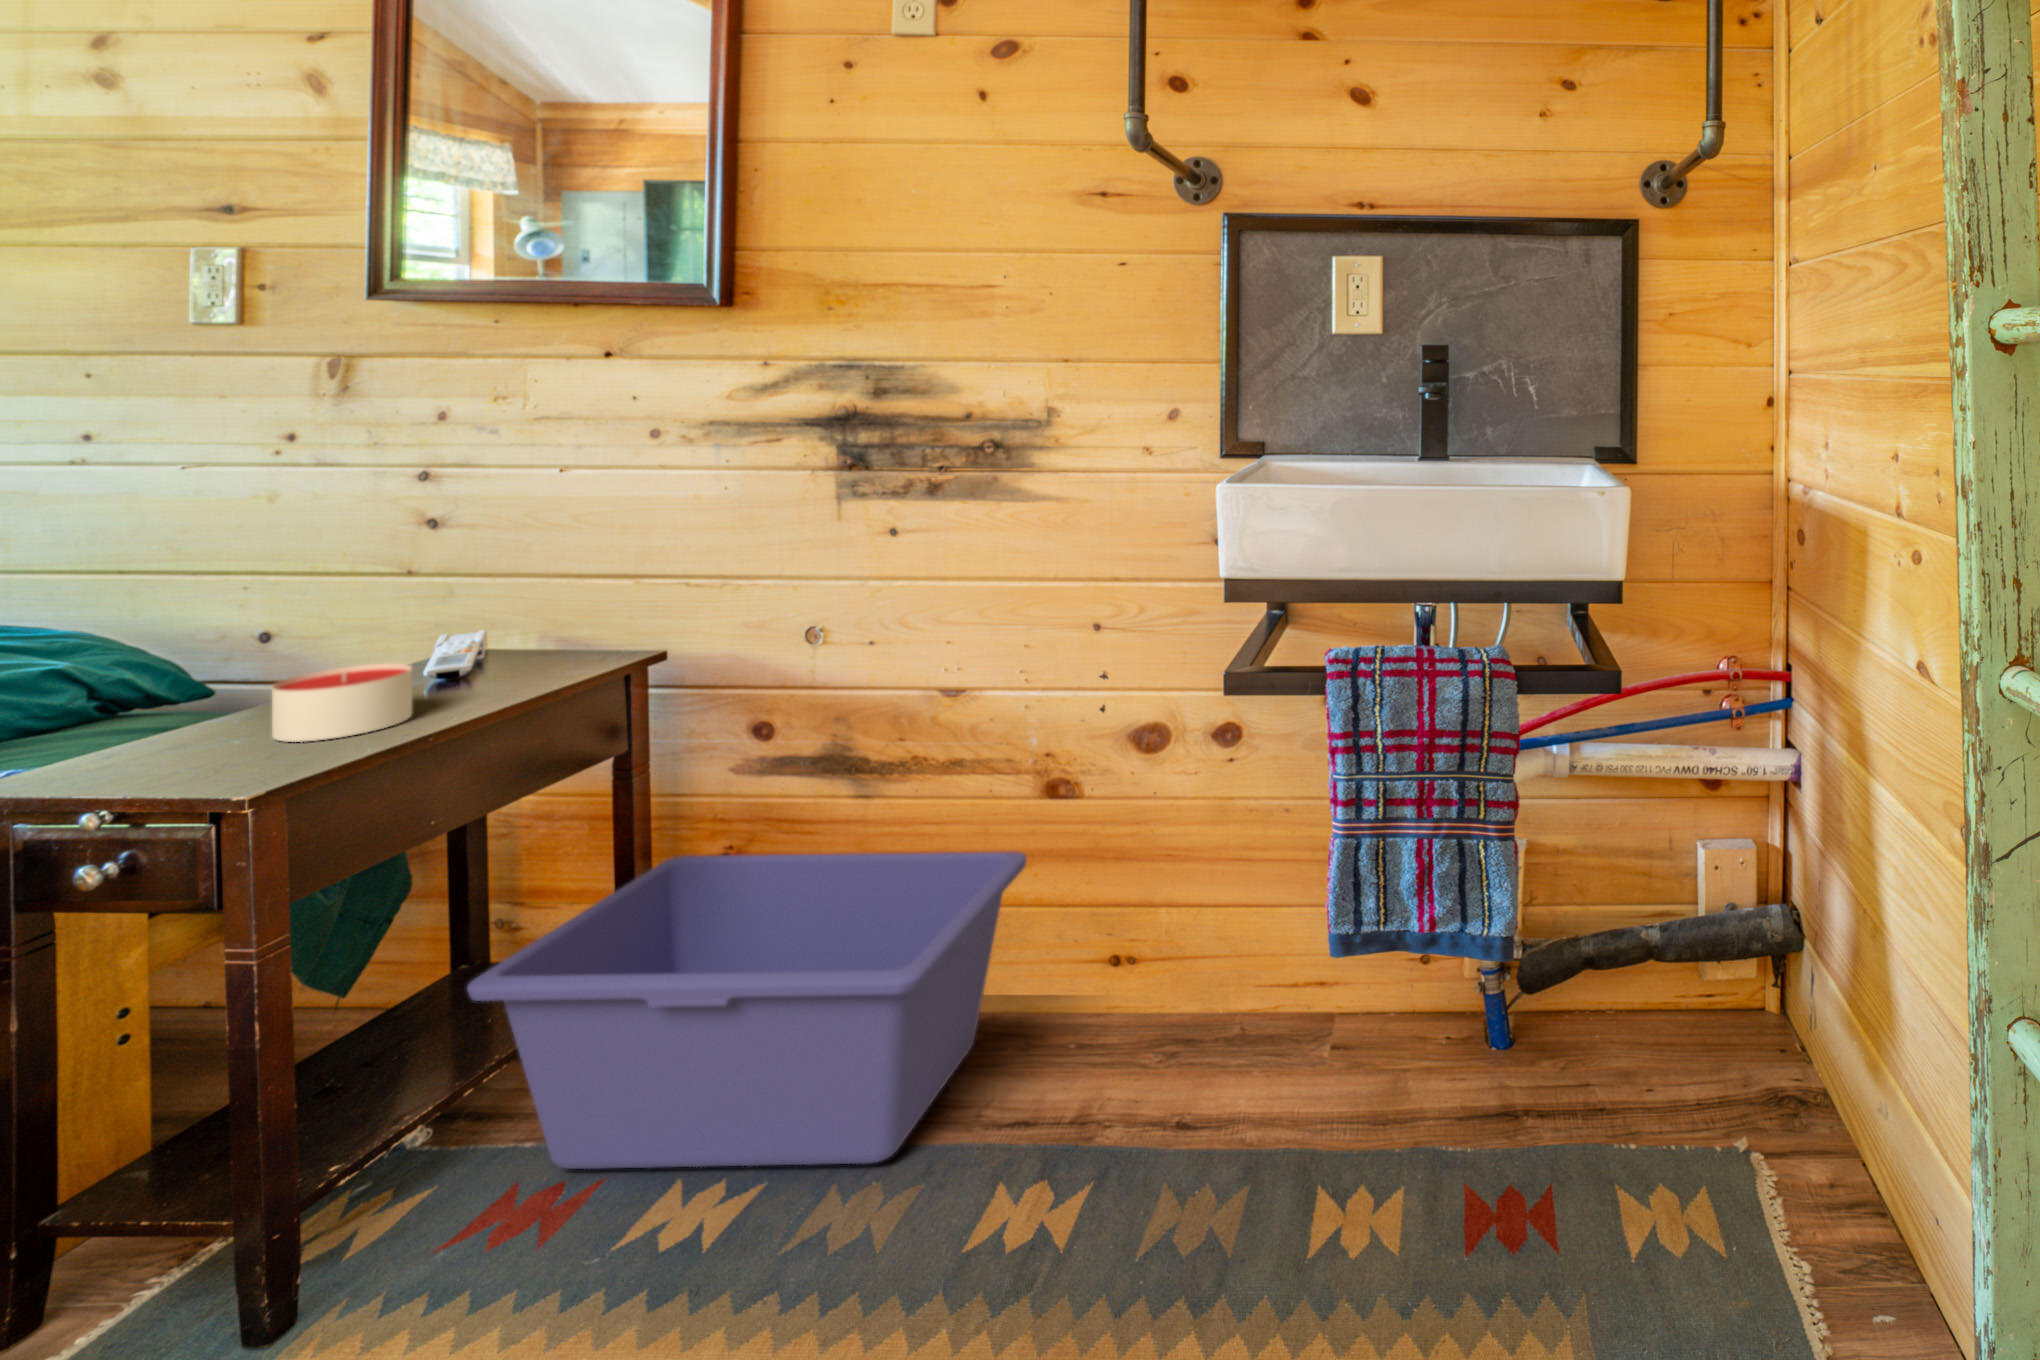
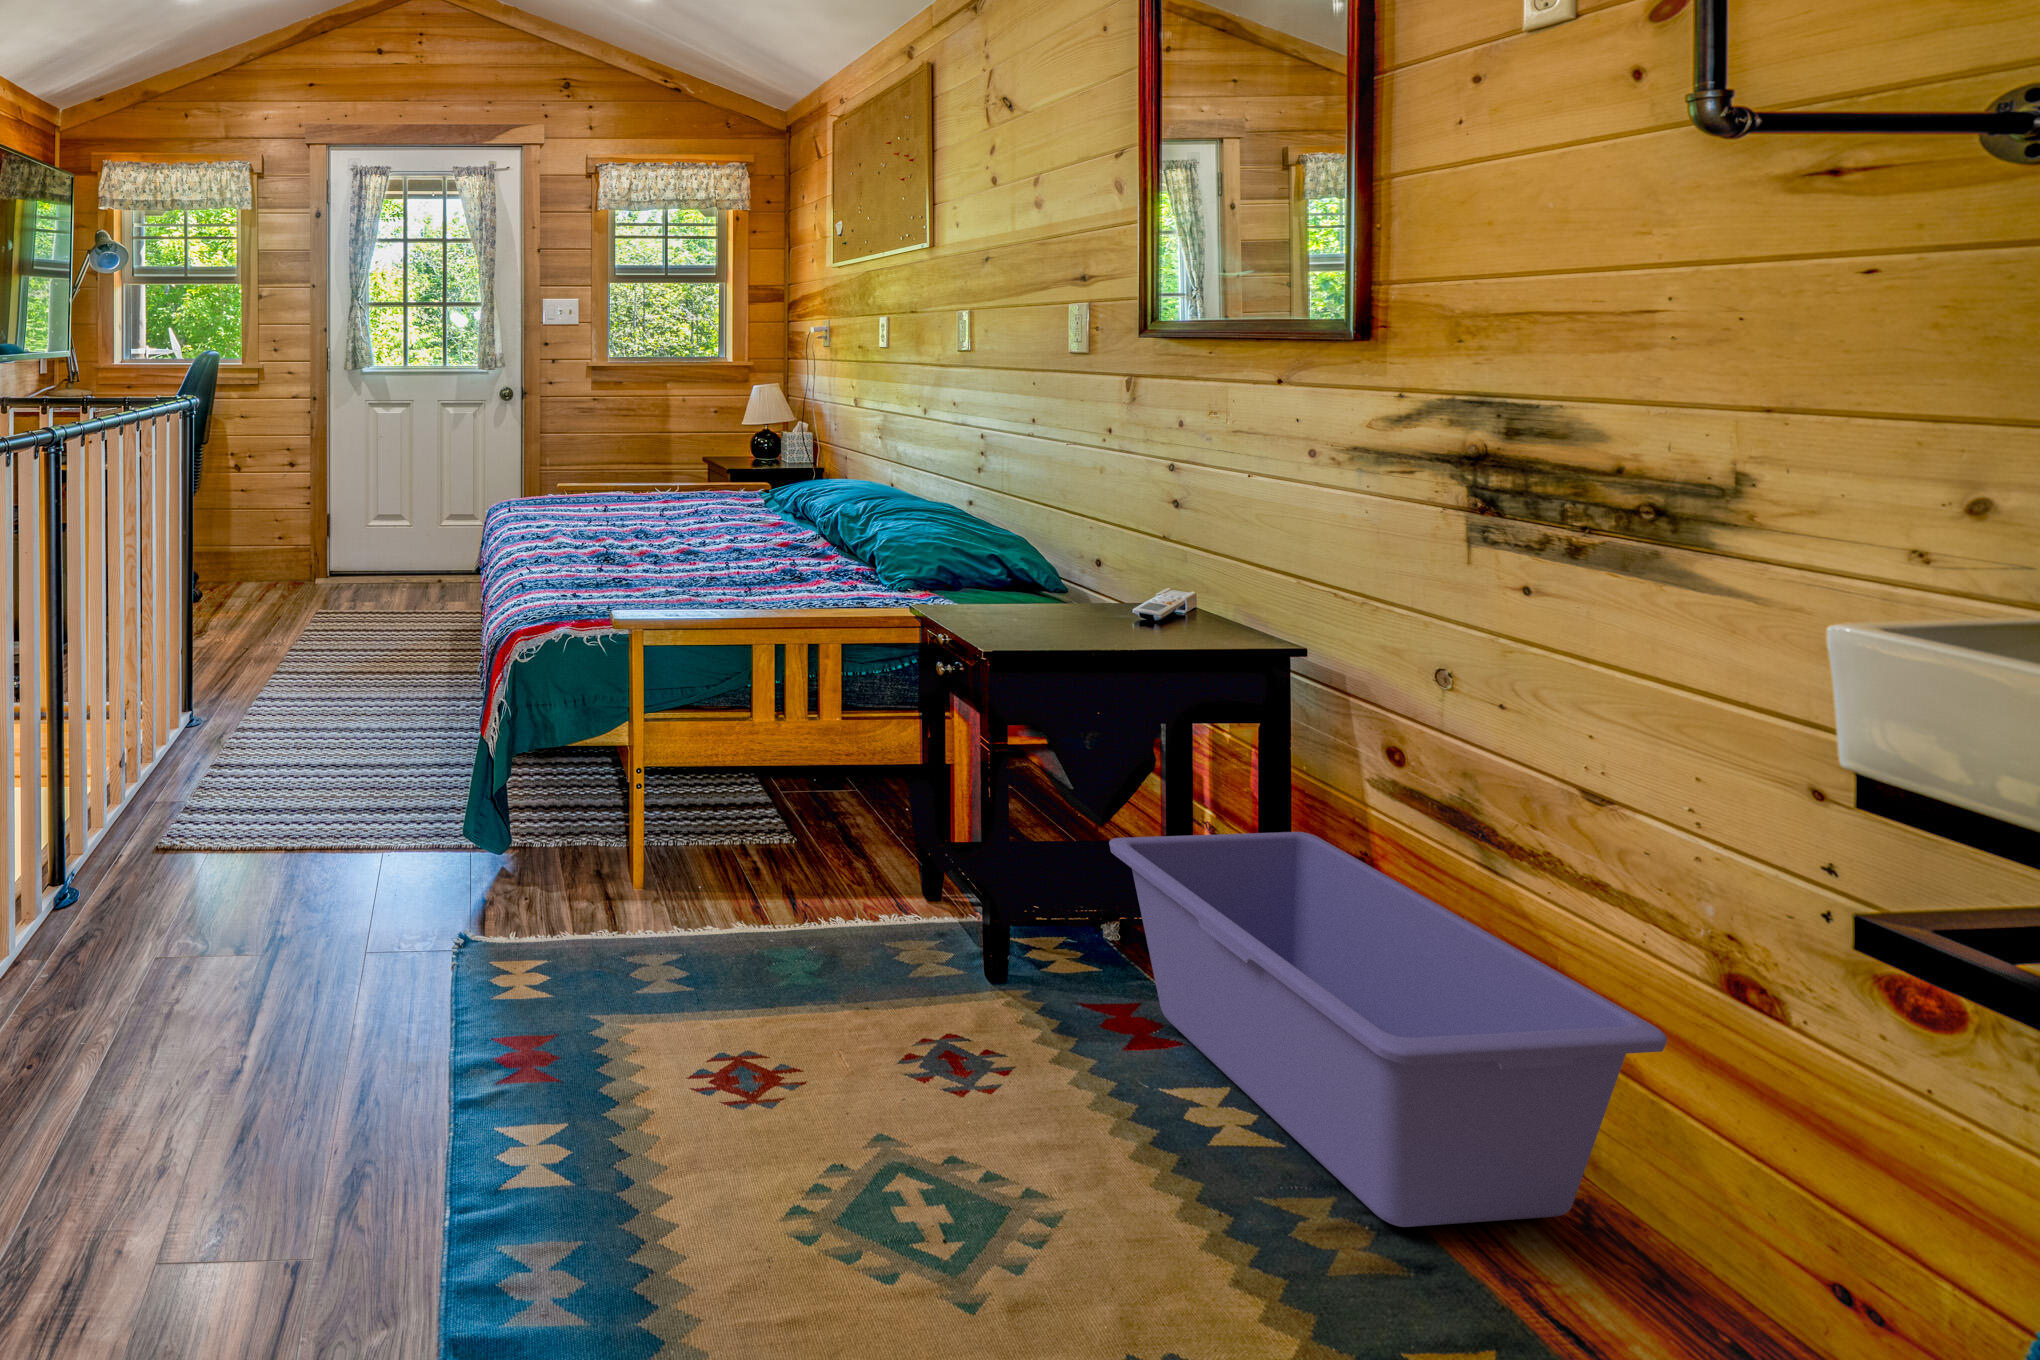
candle: present [272,663,412,742] -> none [1026,589,1100,638]

